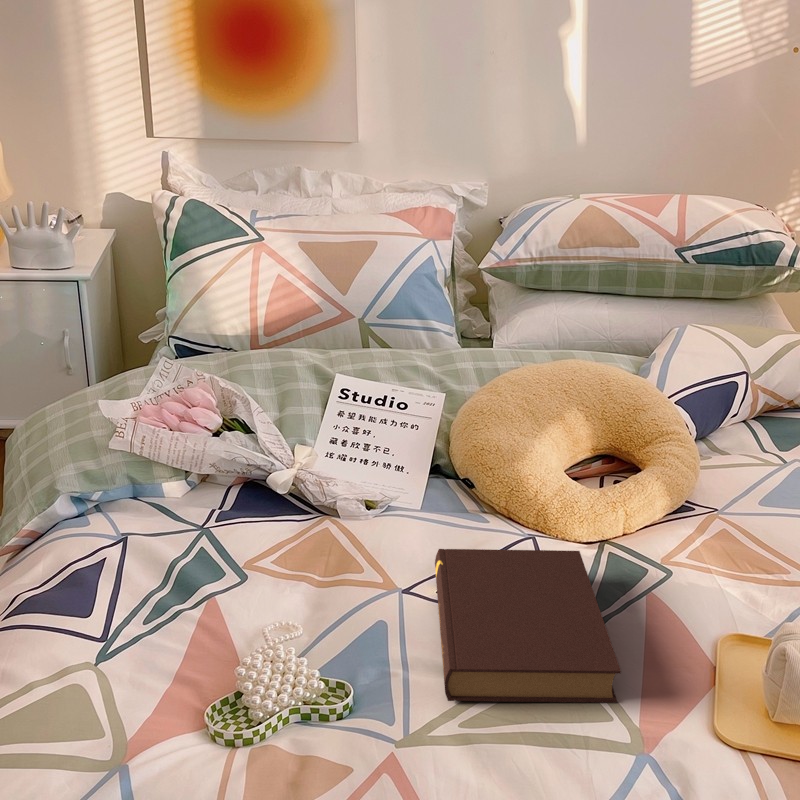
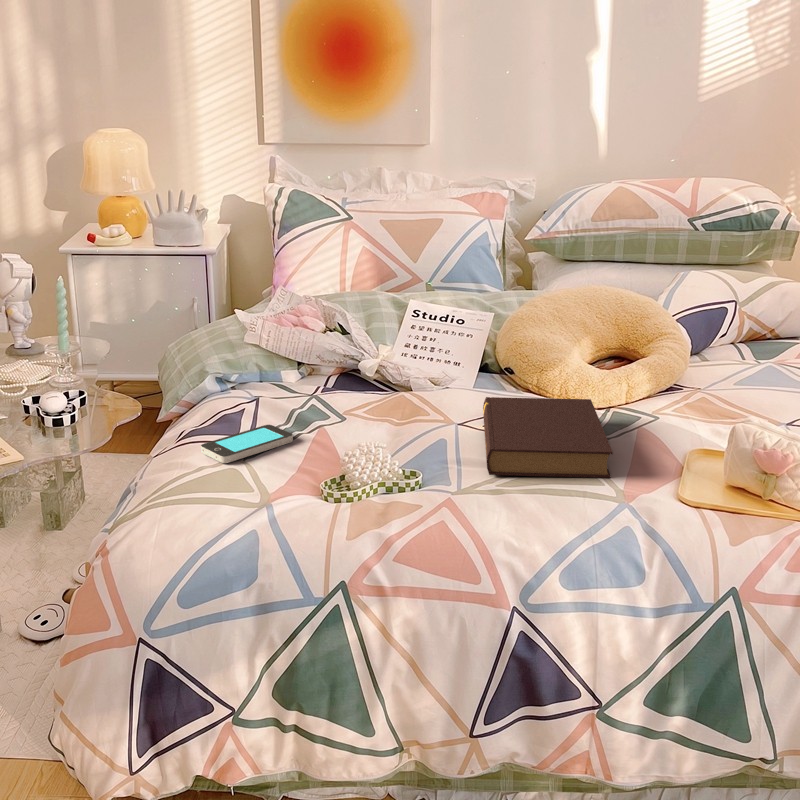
smartphone: none [37,594,172,677] -> present [201,425,293,463]

